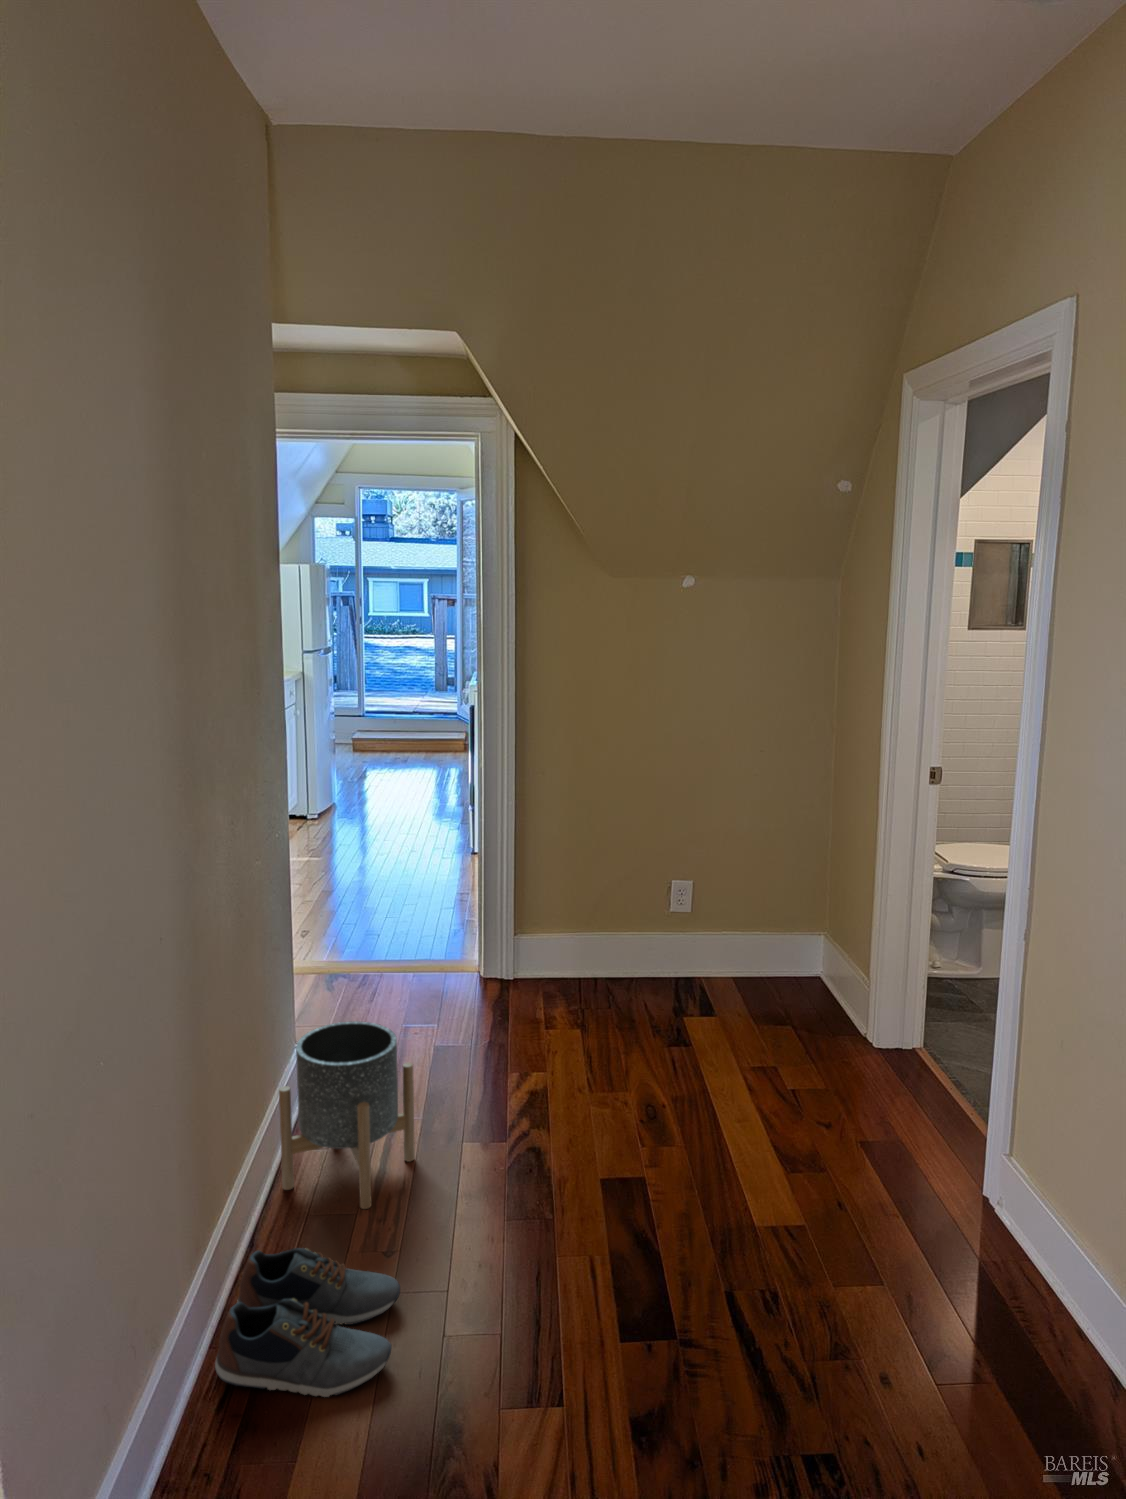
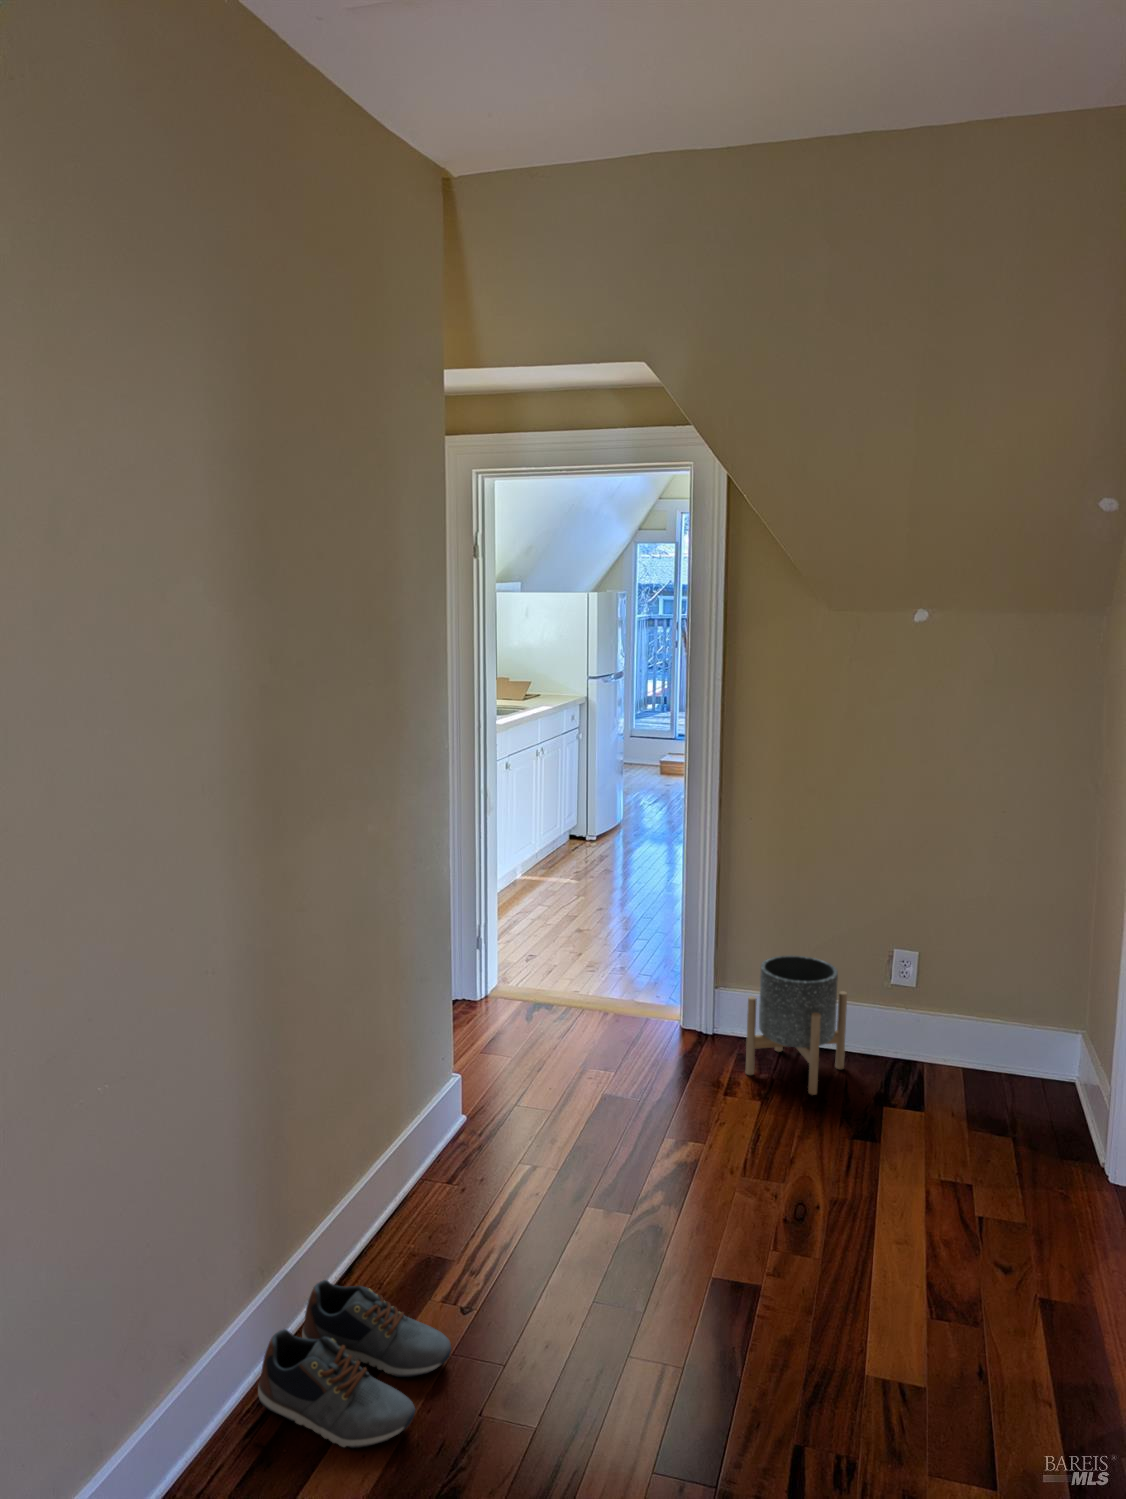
planter: present [279,1021,415,1209] -> present [746,955,847,1095]

